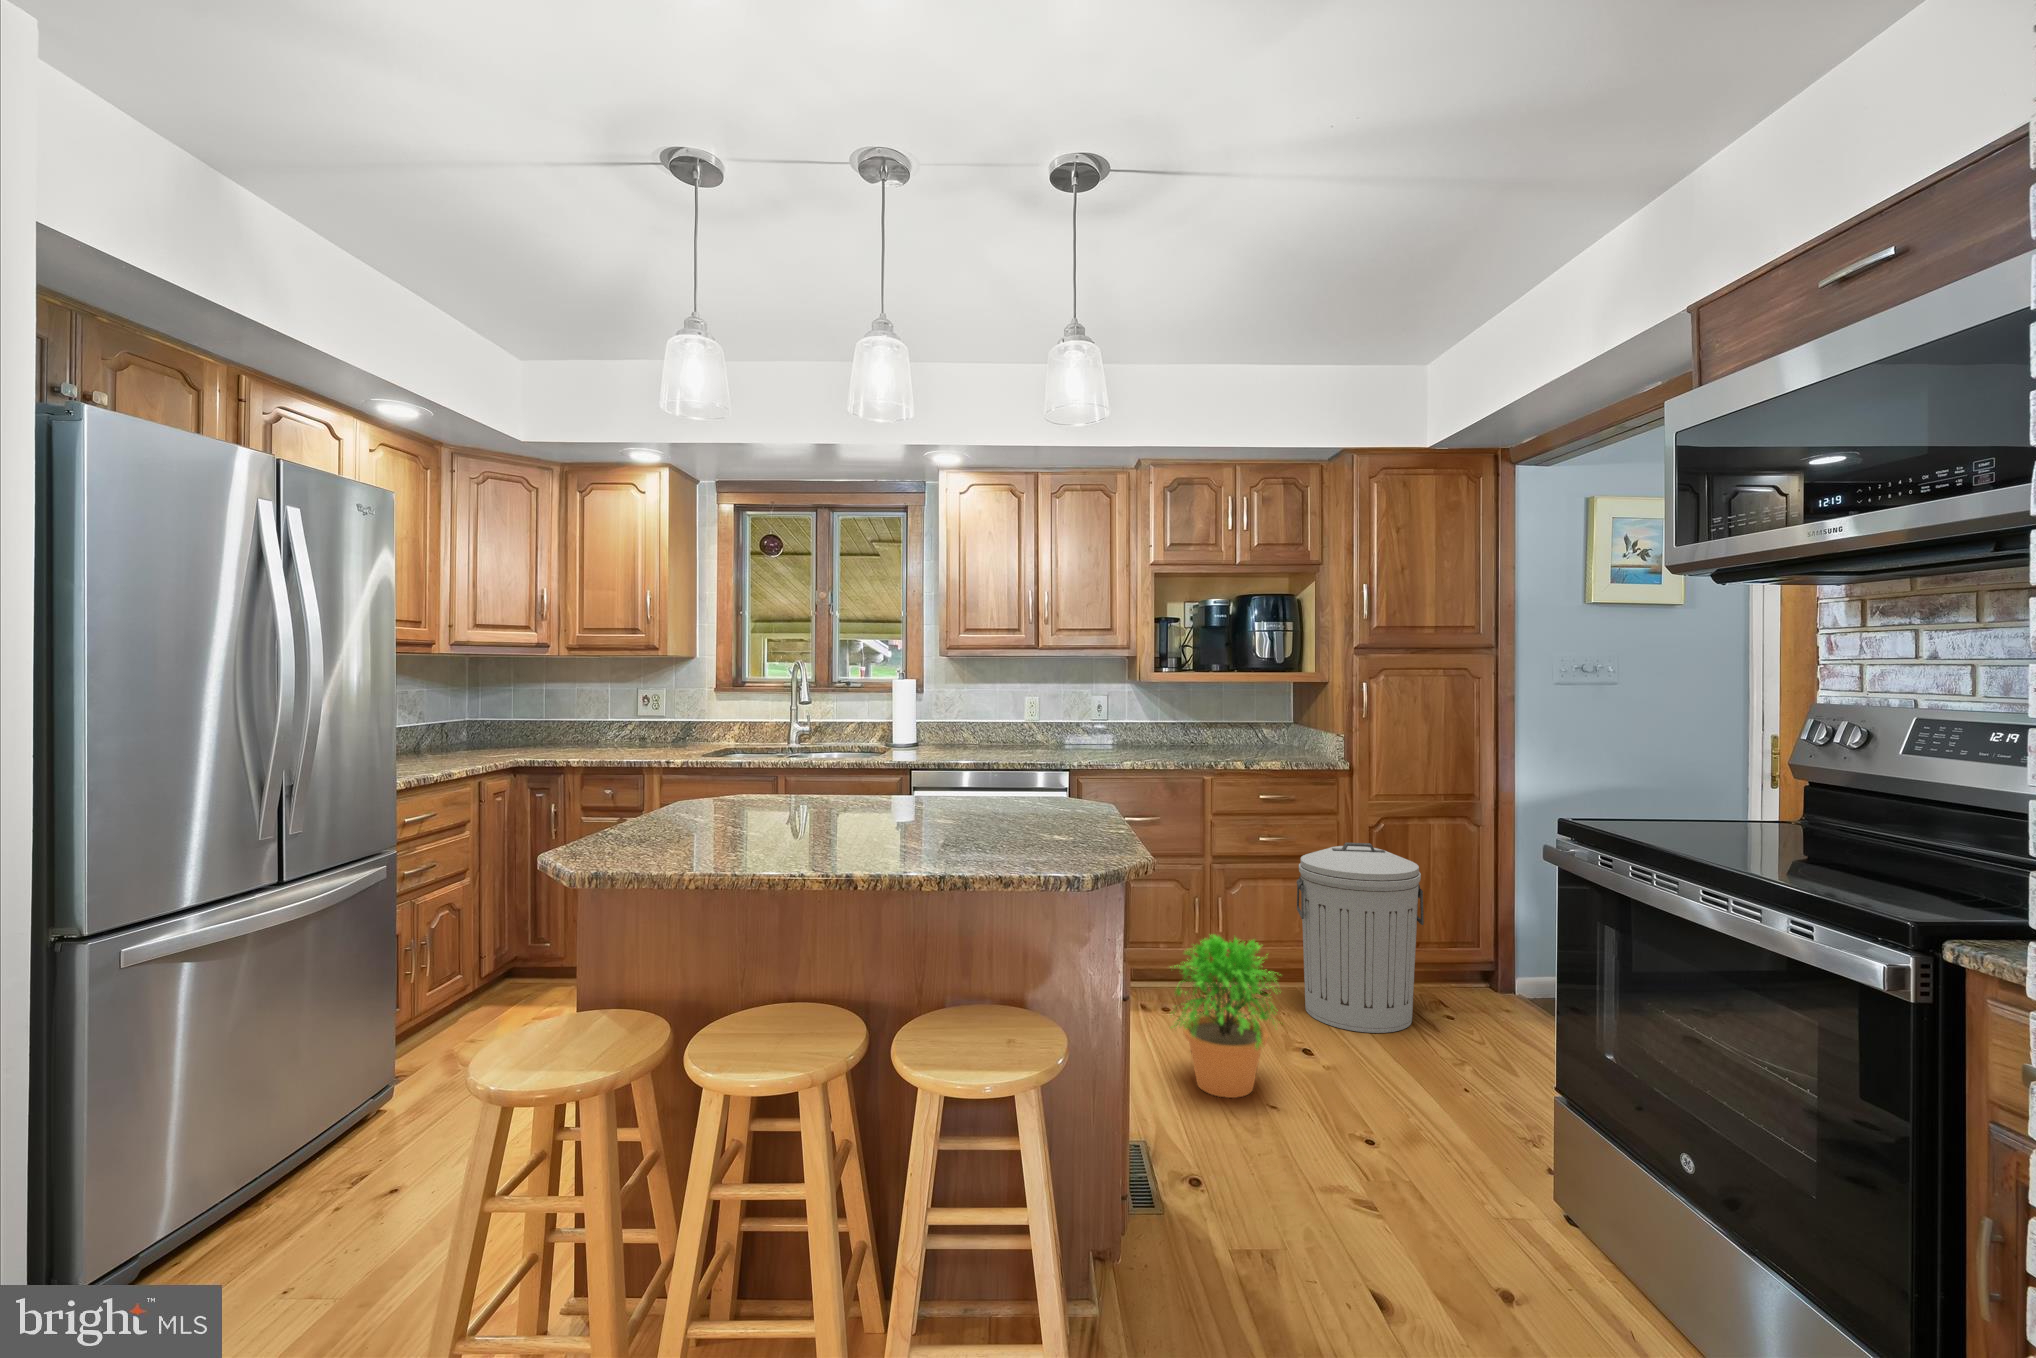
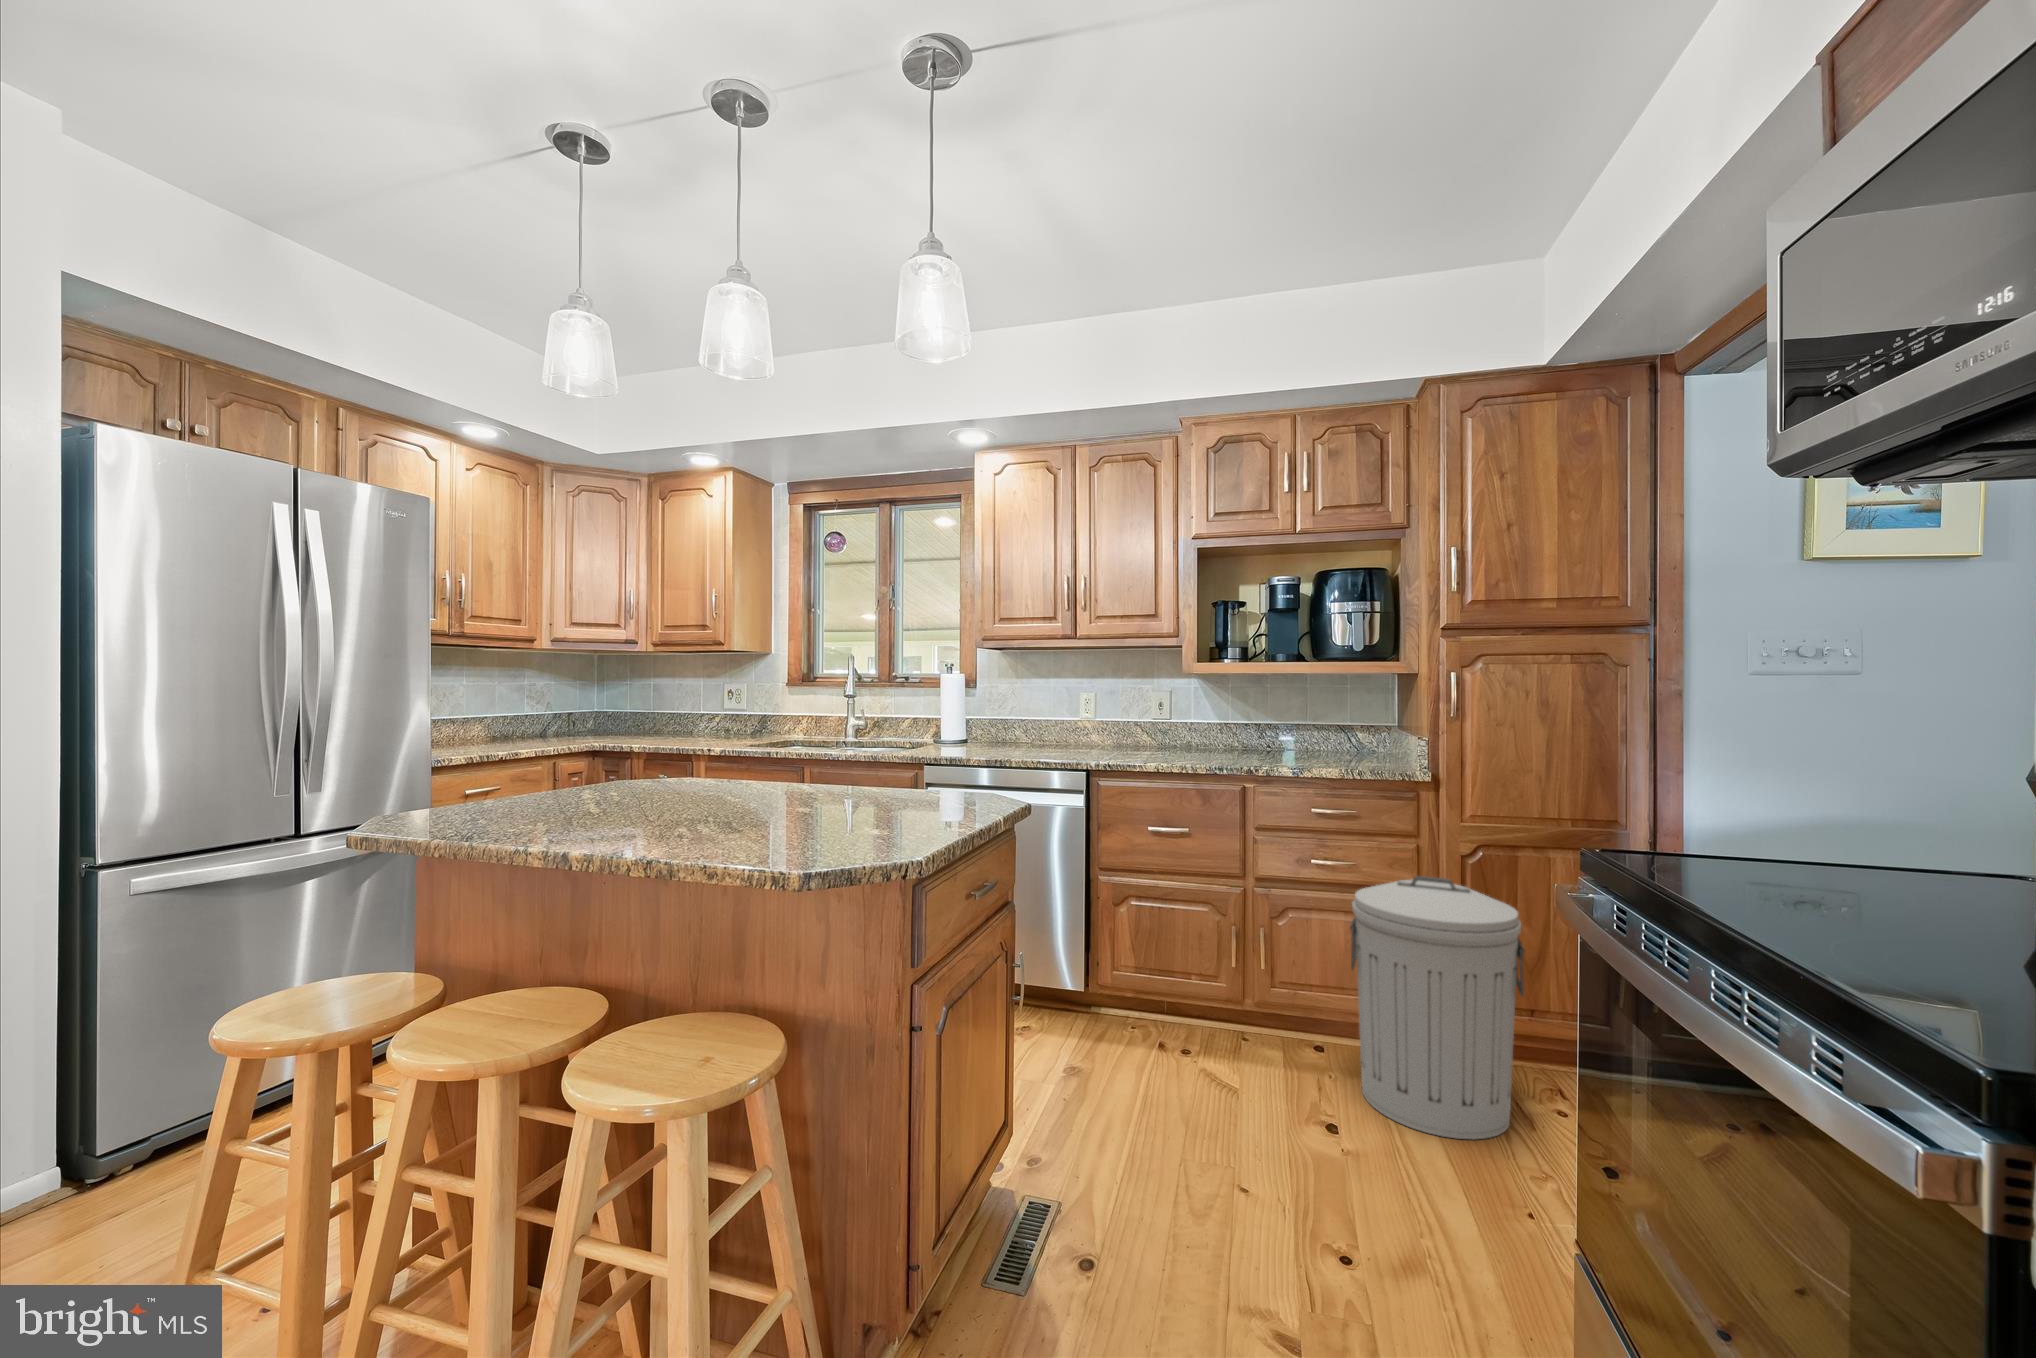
potted plant: present [1173,935,1277,1098] -> none [1119,982,1268,1208]

